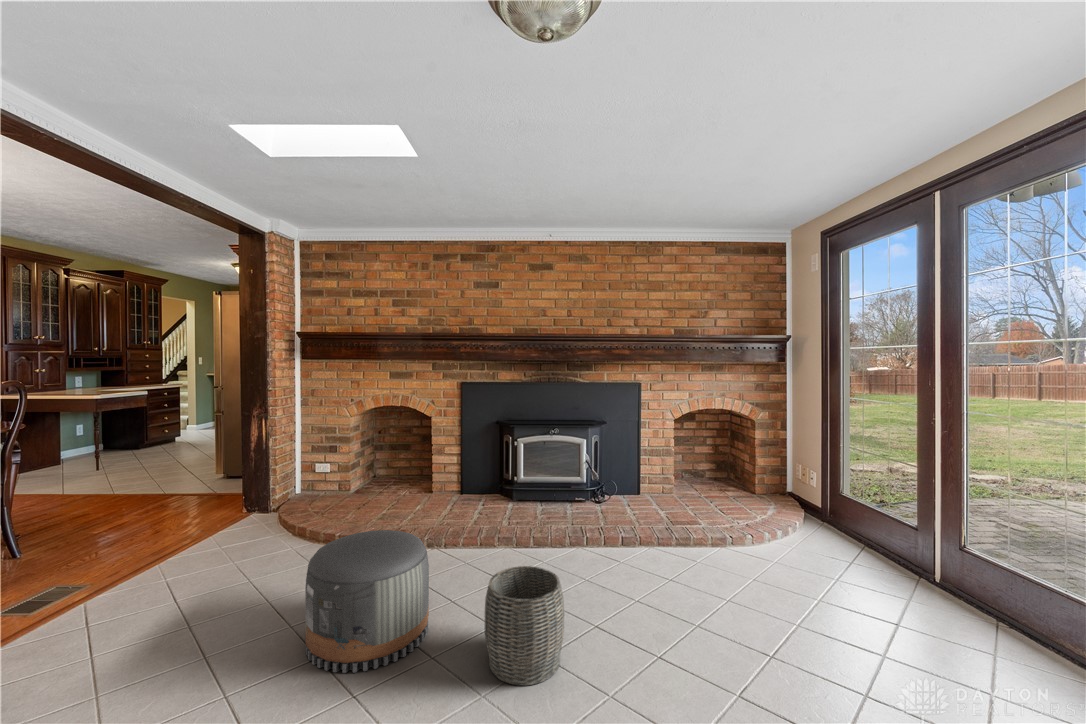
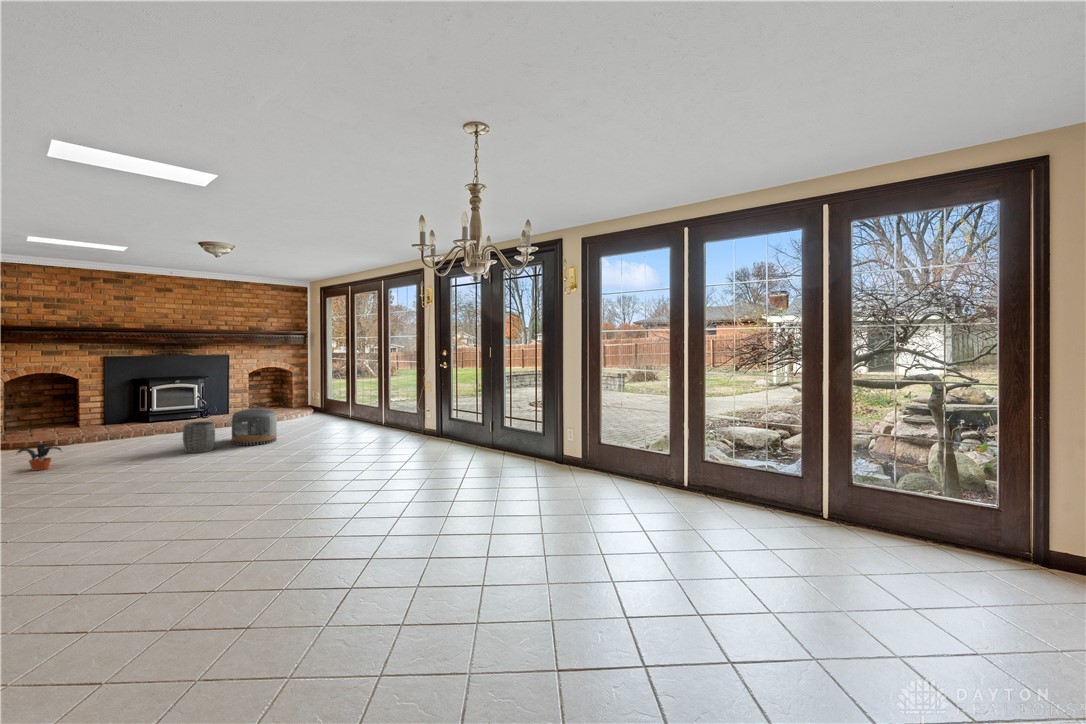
pouf: present [305,530,429,673] -> present [232,409,277,445]
potted plant: none [153,578,246,659] -> present [17,444,61,470]

